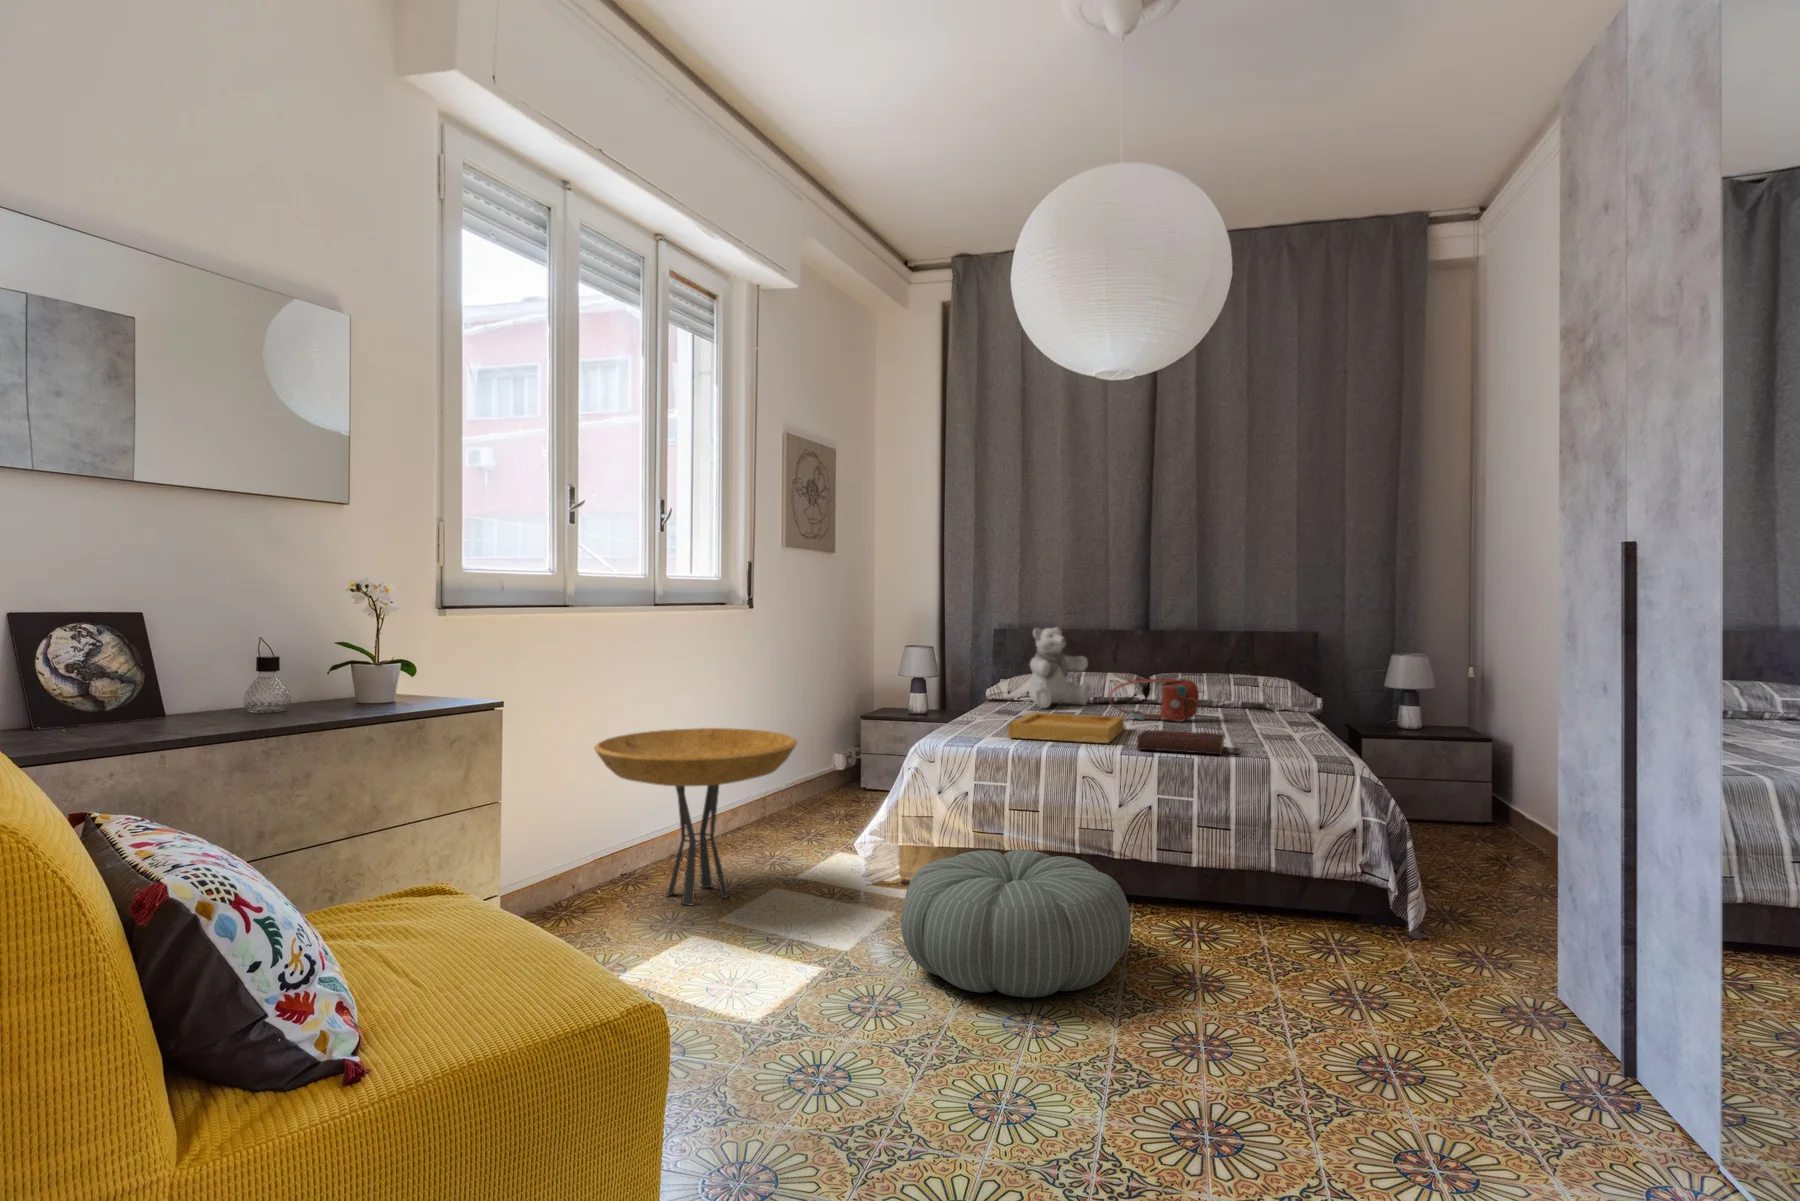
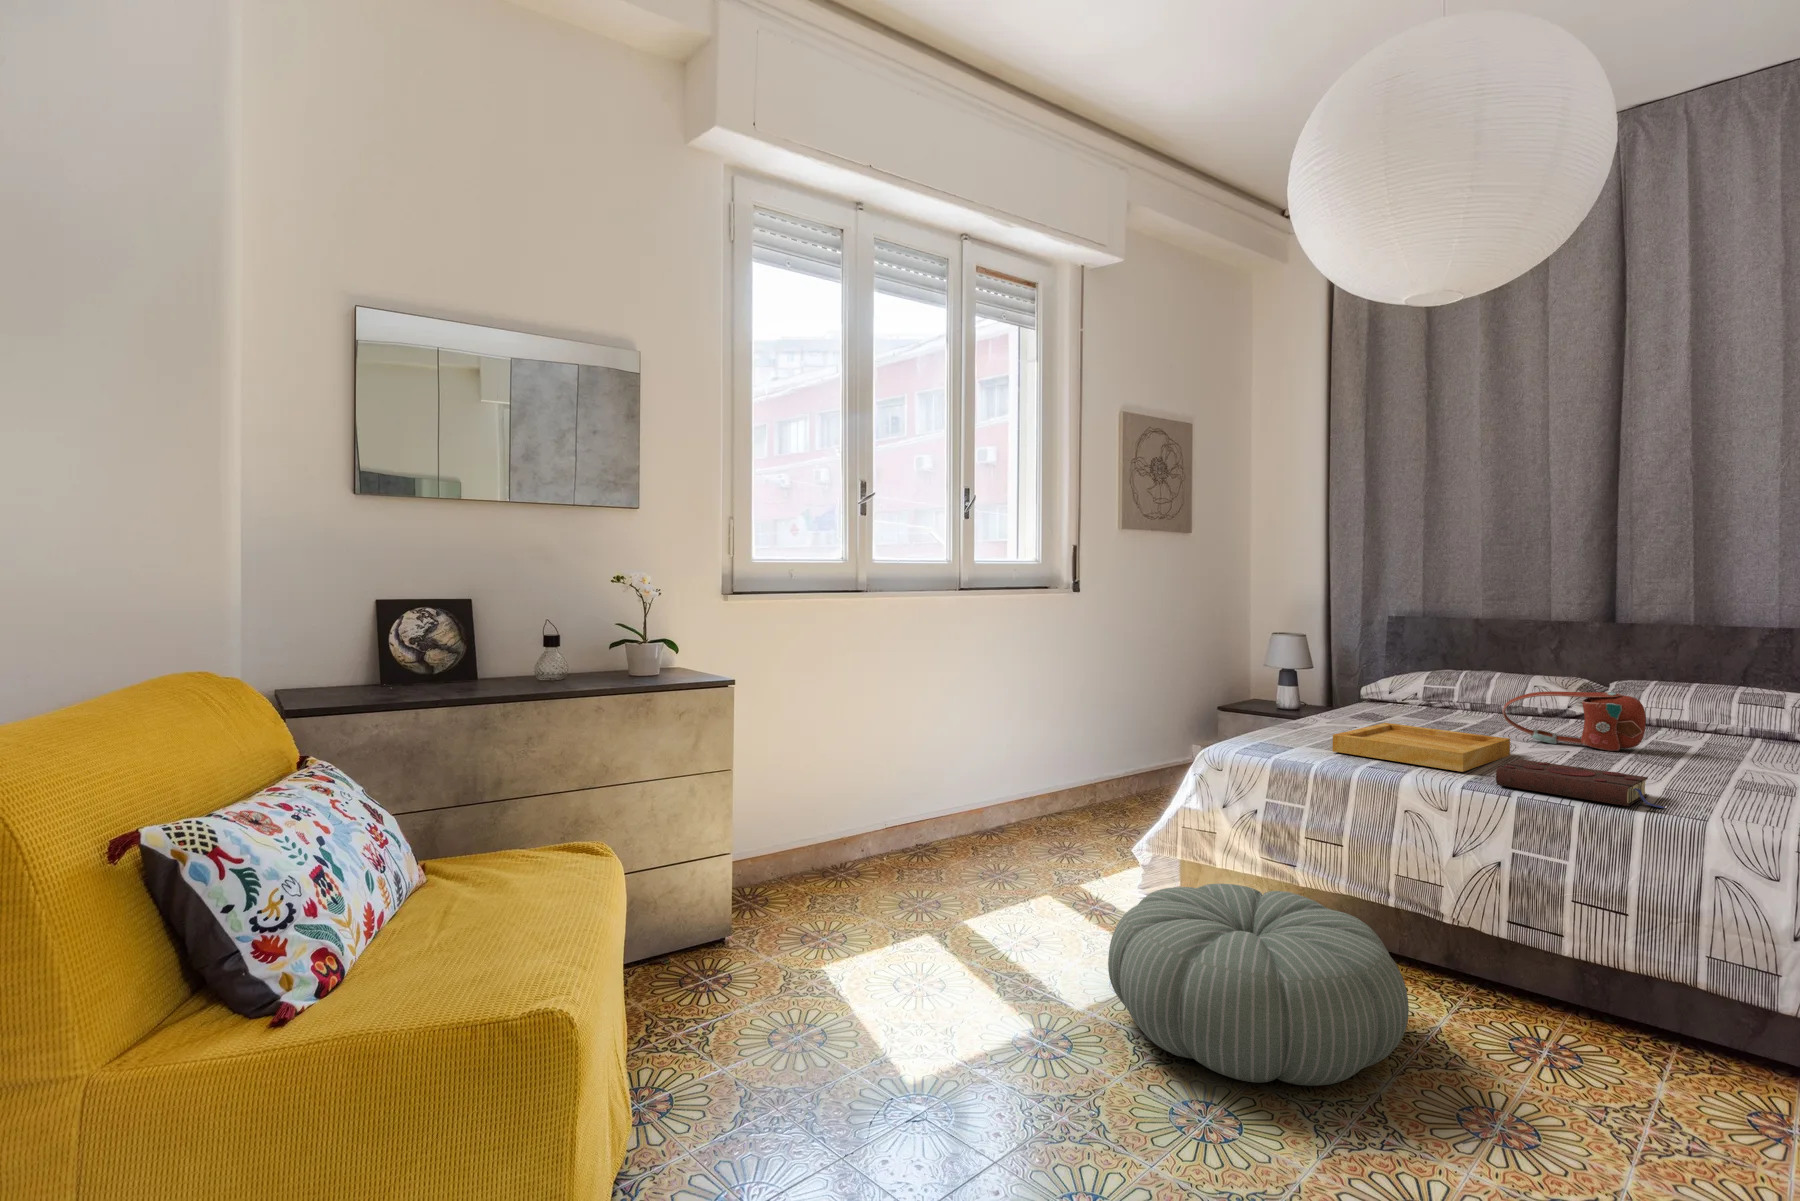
teddy bear: present [1029,627,1091,708] -> none [1409,620,1498,717]
side table: present [594,728,797,905] -> none [878,711,1075,886]

